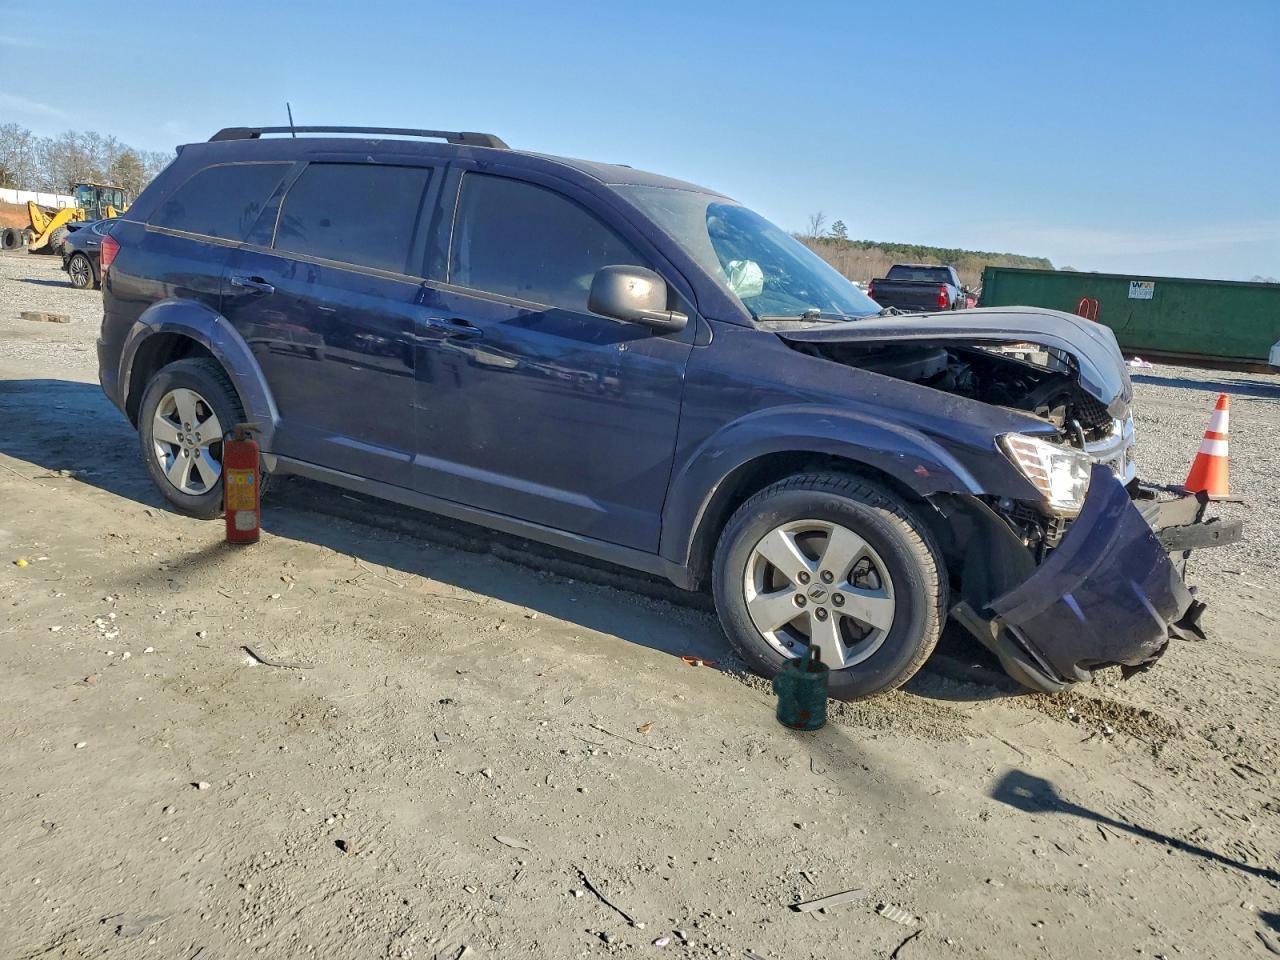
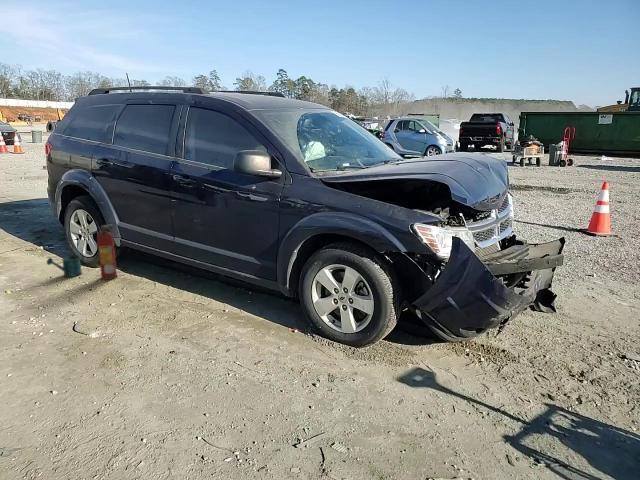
watering can: present [771,644,831,730] -> present [47,253,83,277]

